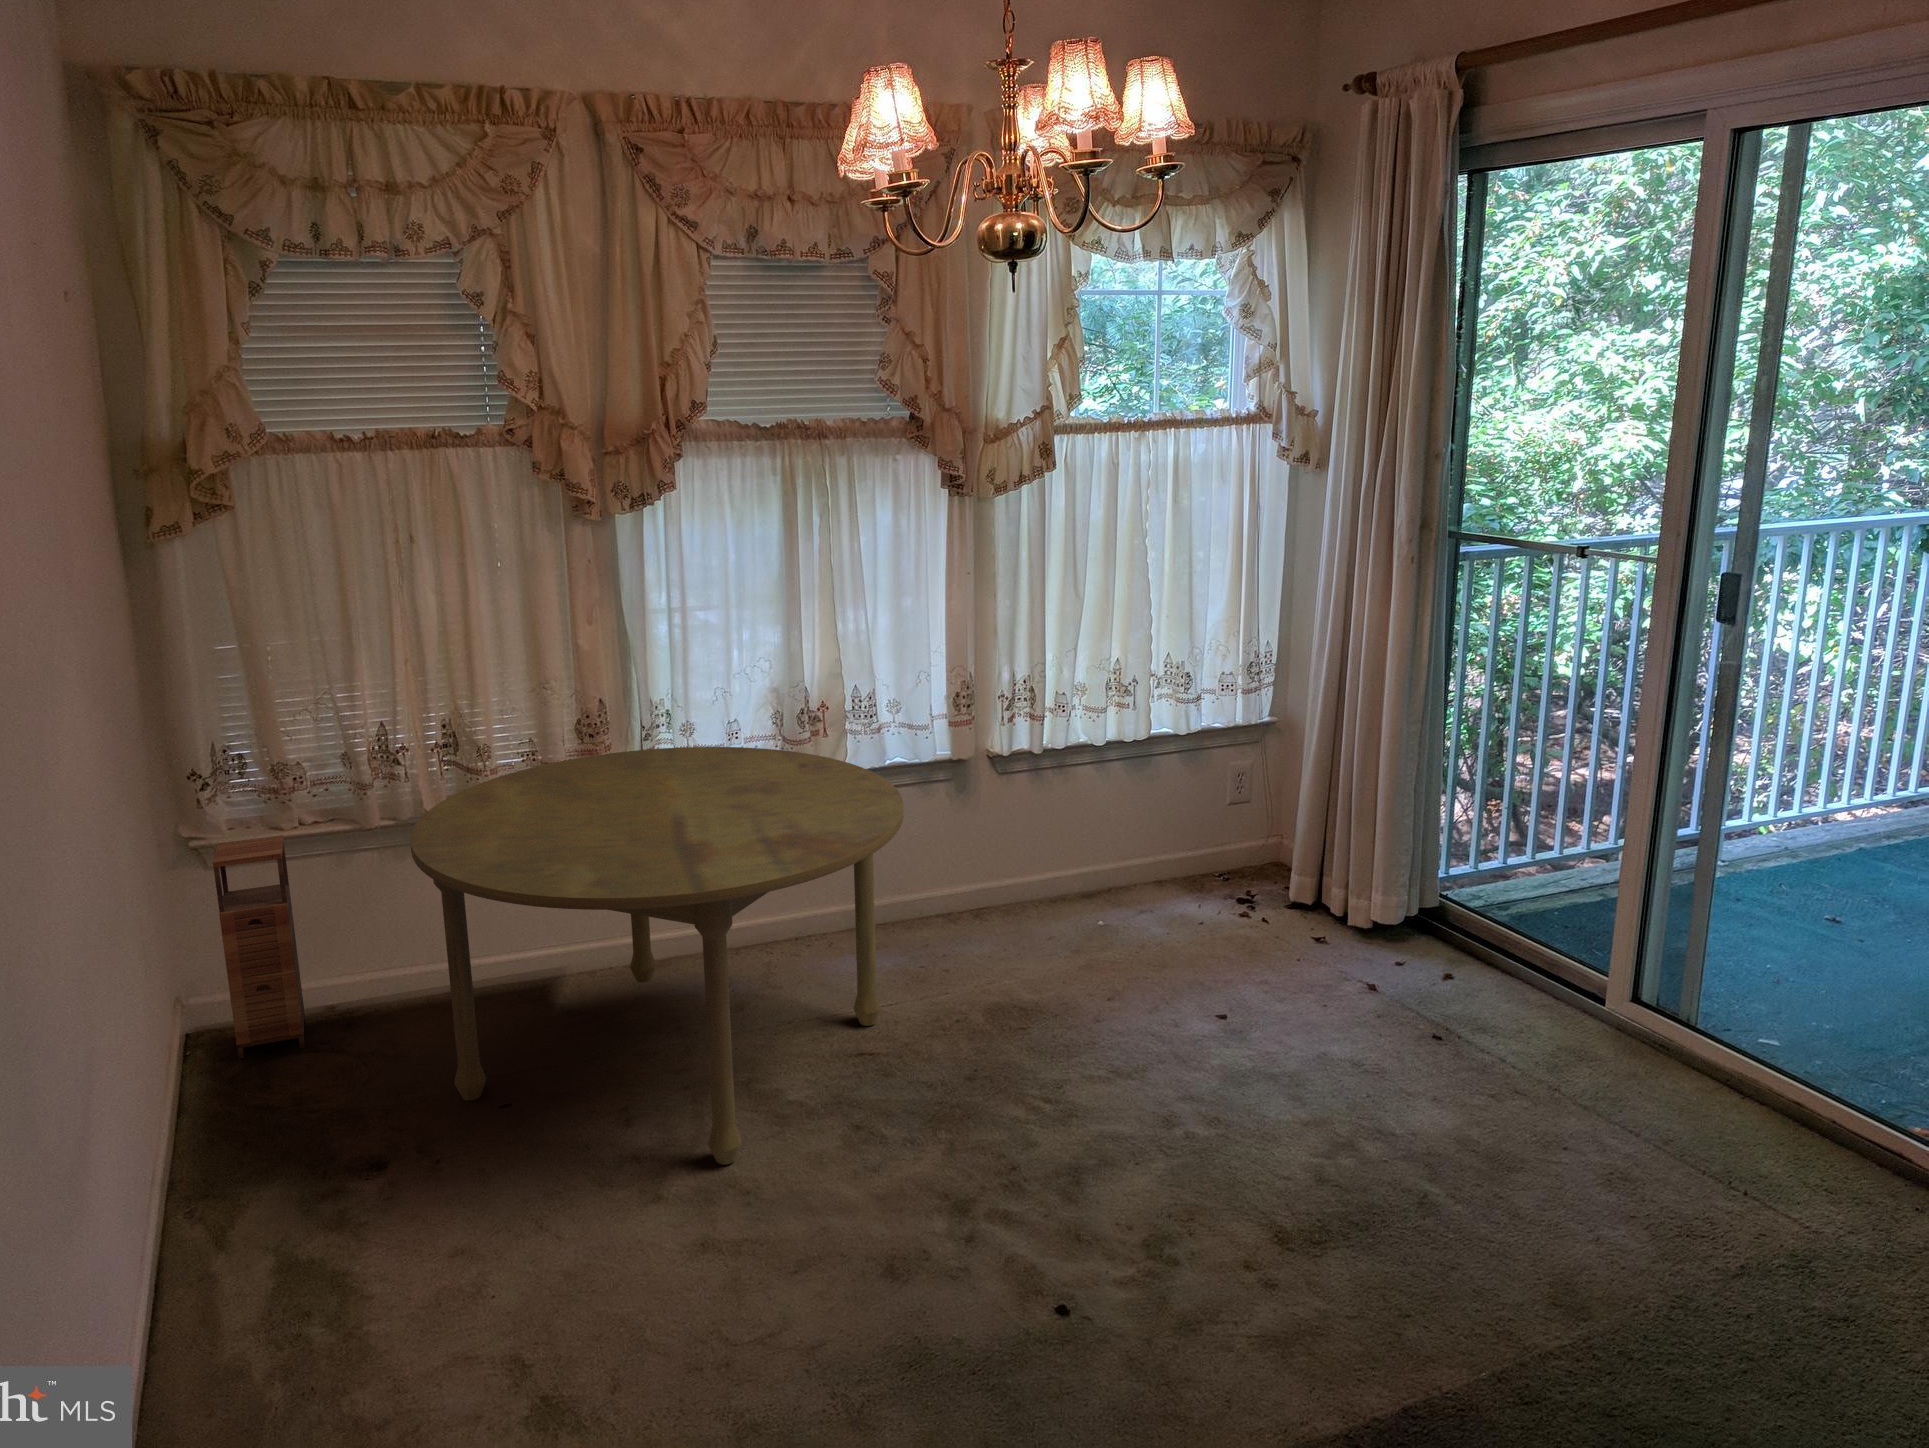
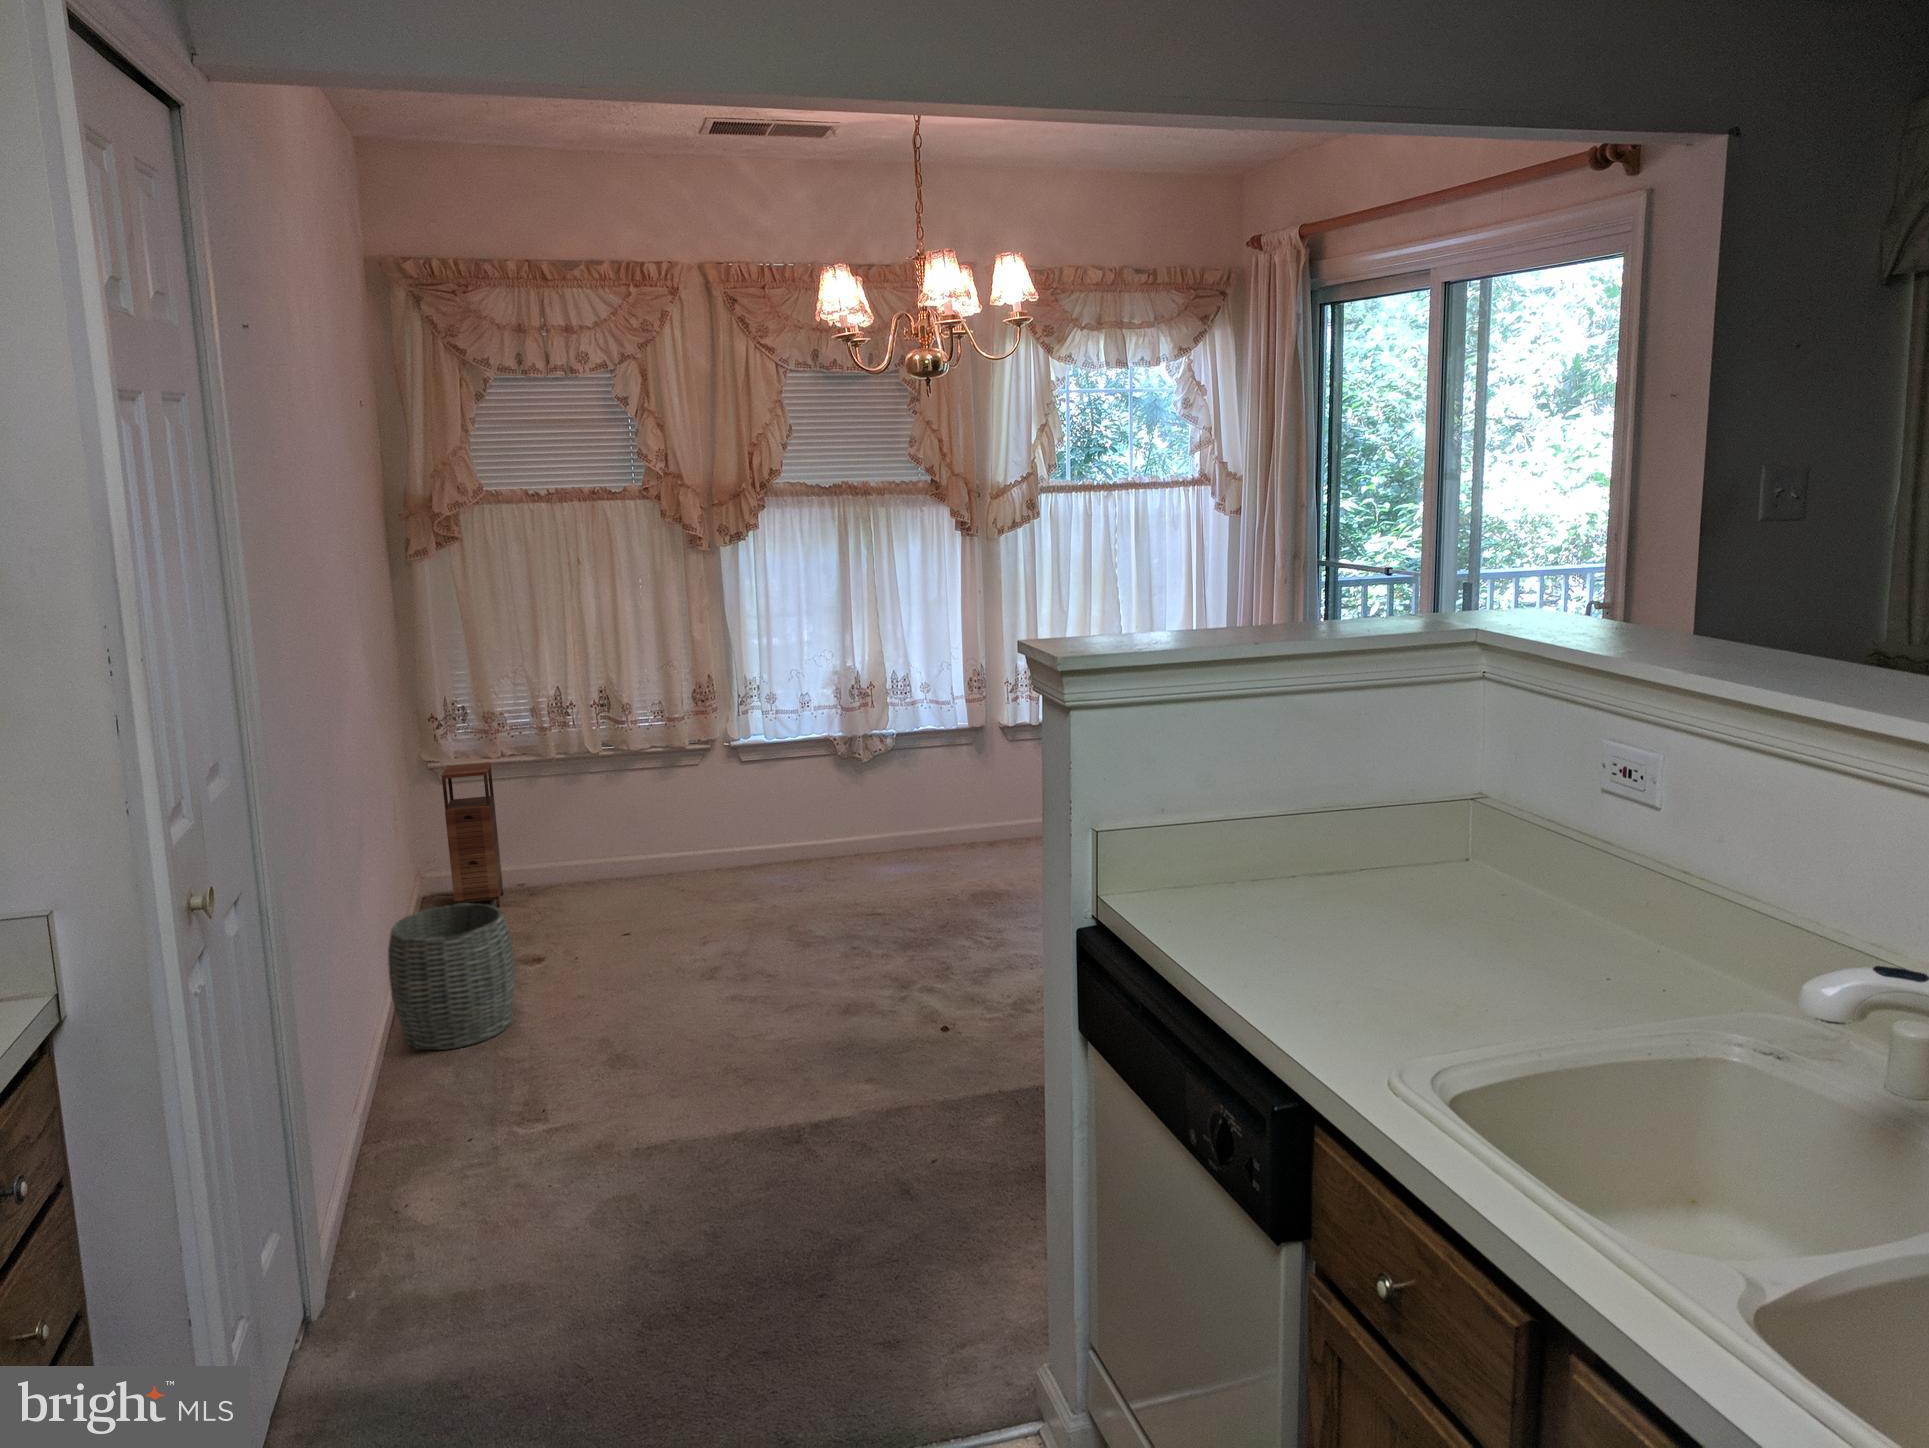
dining table: present [410,747,903,1165] -> none [562,712,897,972]
woven basket: none [164,1099,372,1360] -> present [388,903,515,1050]

